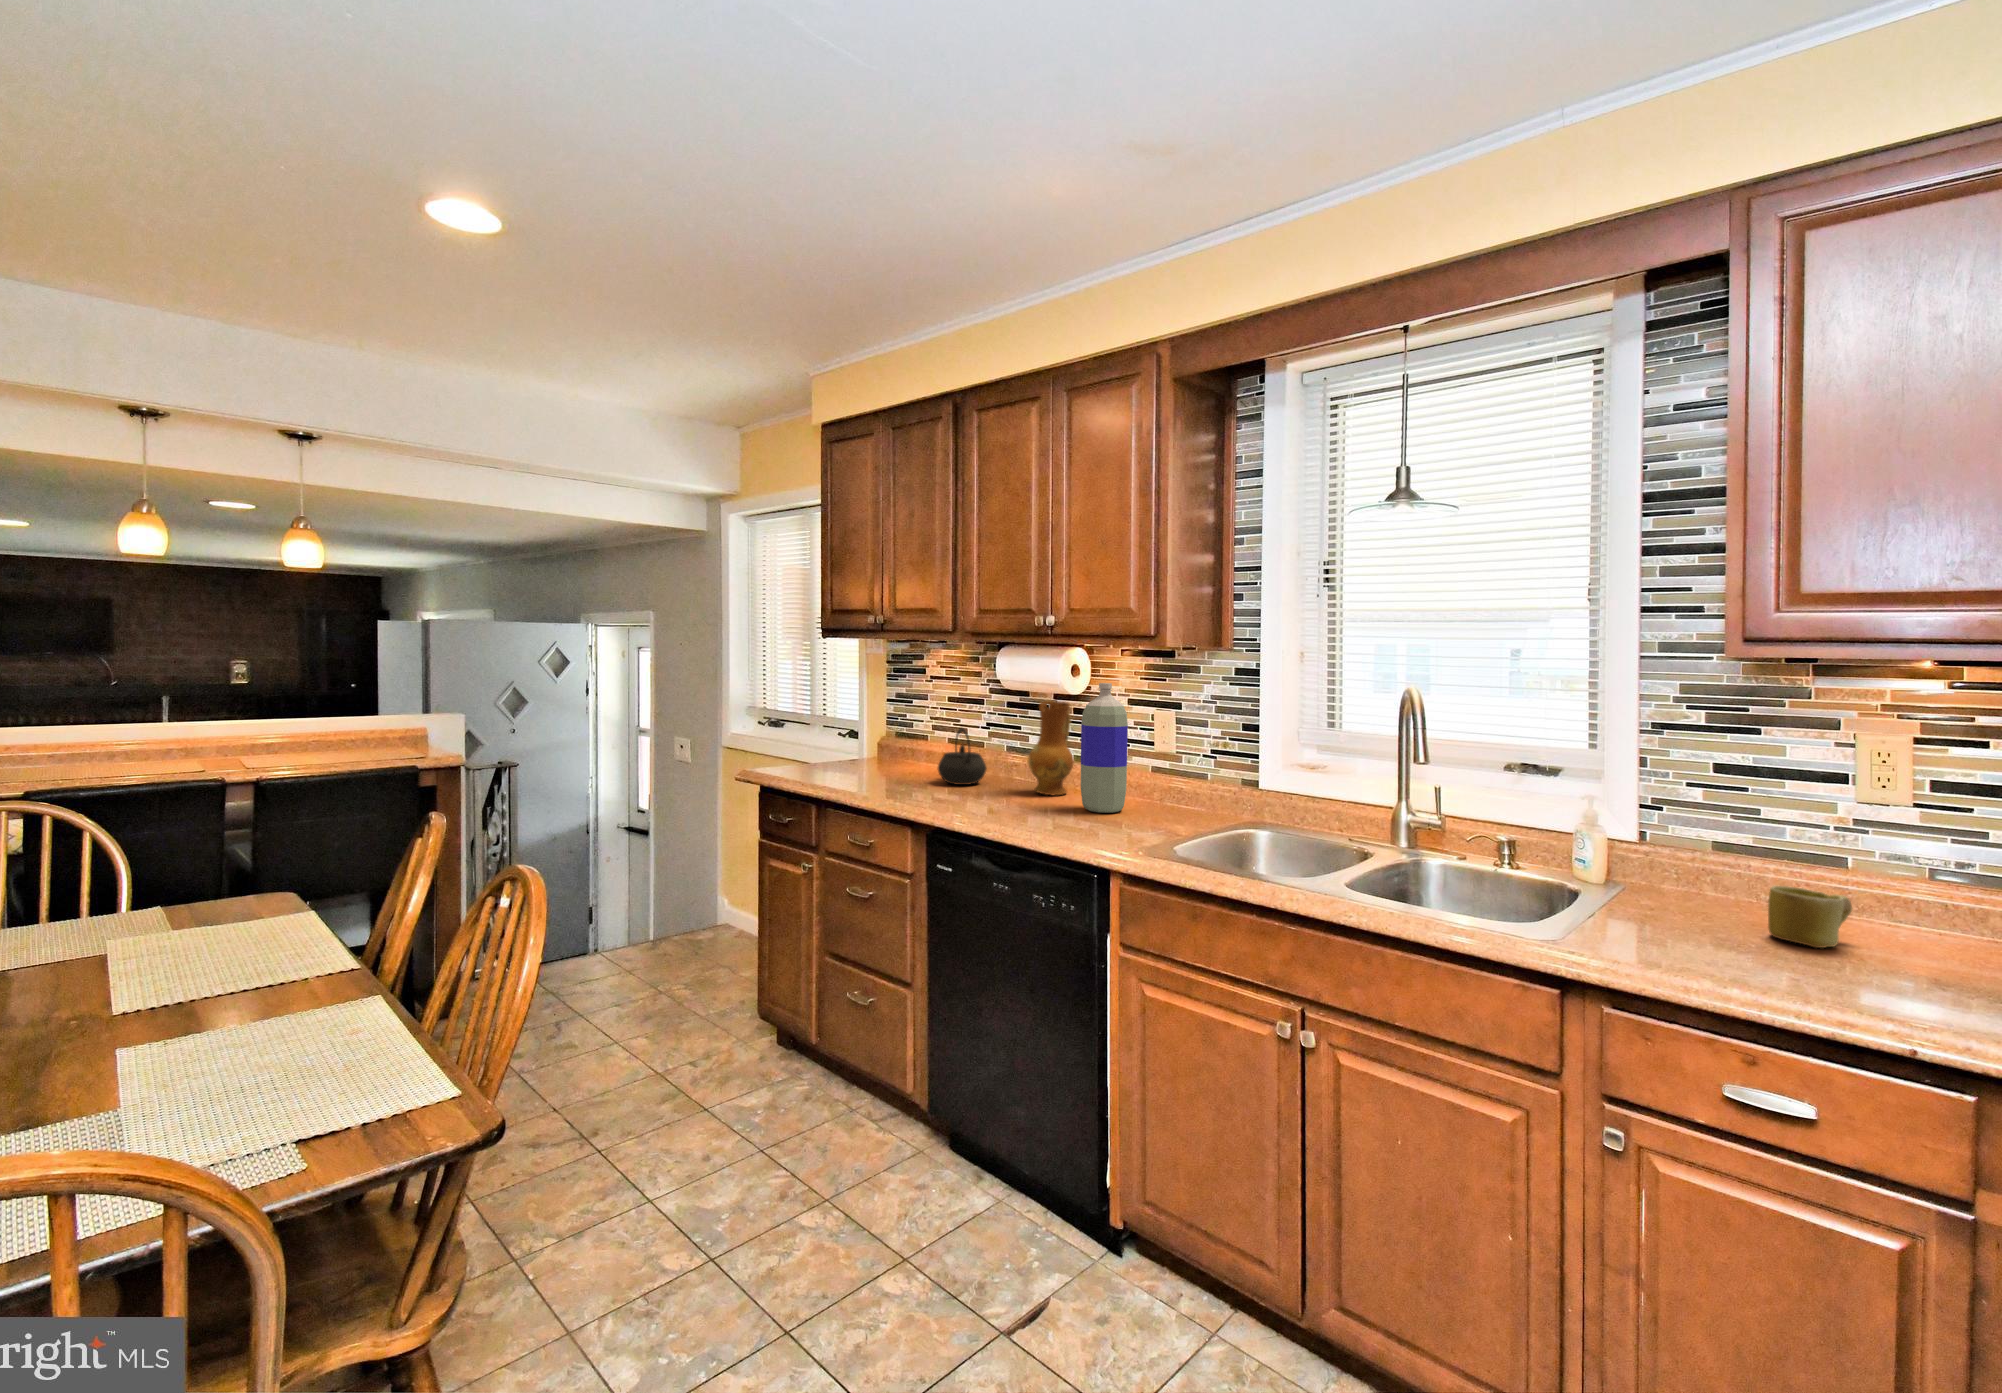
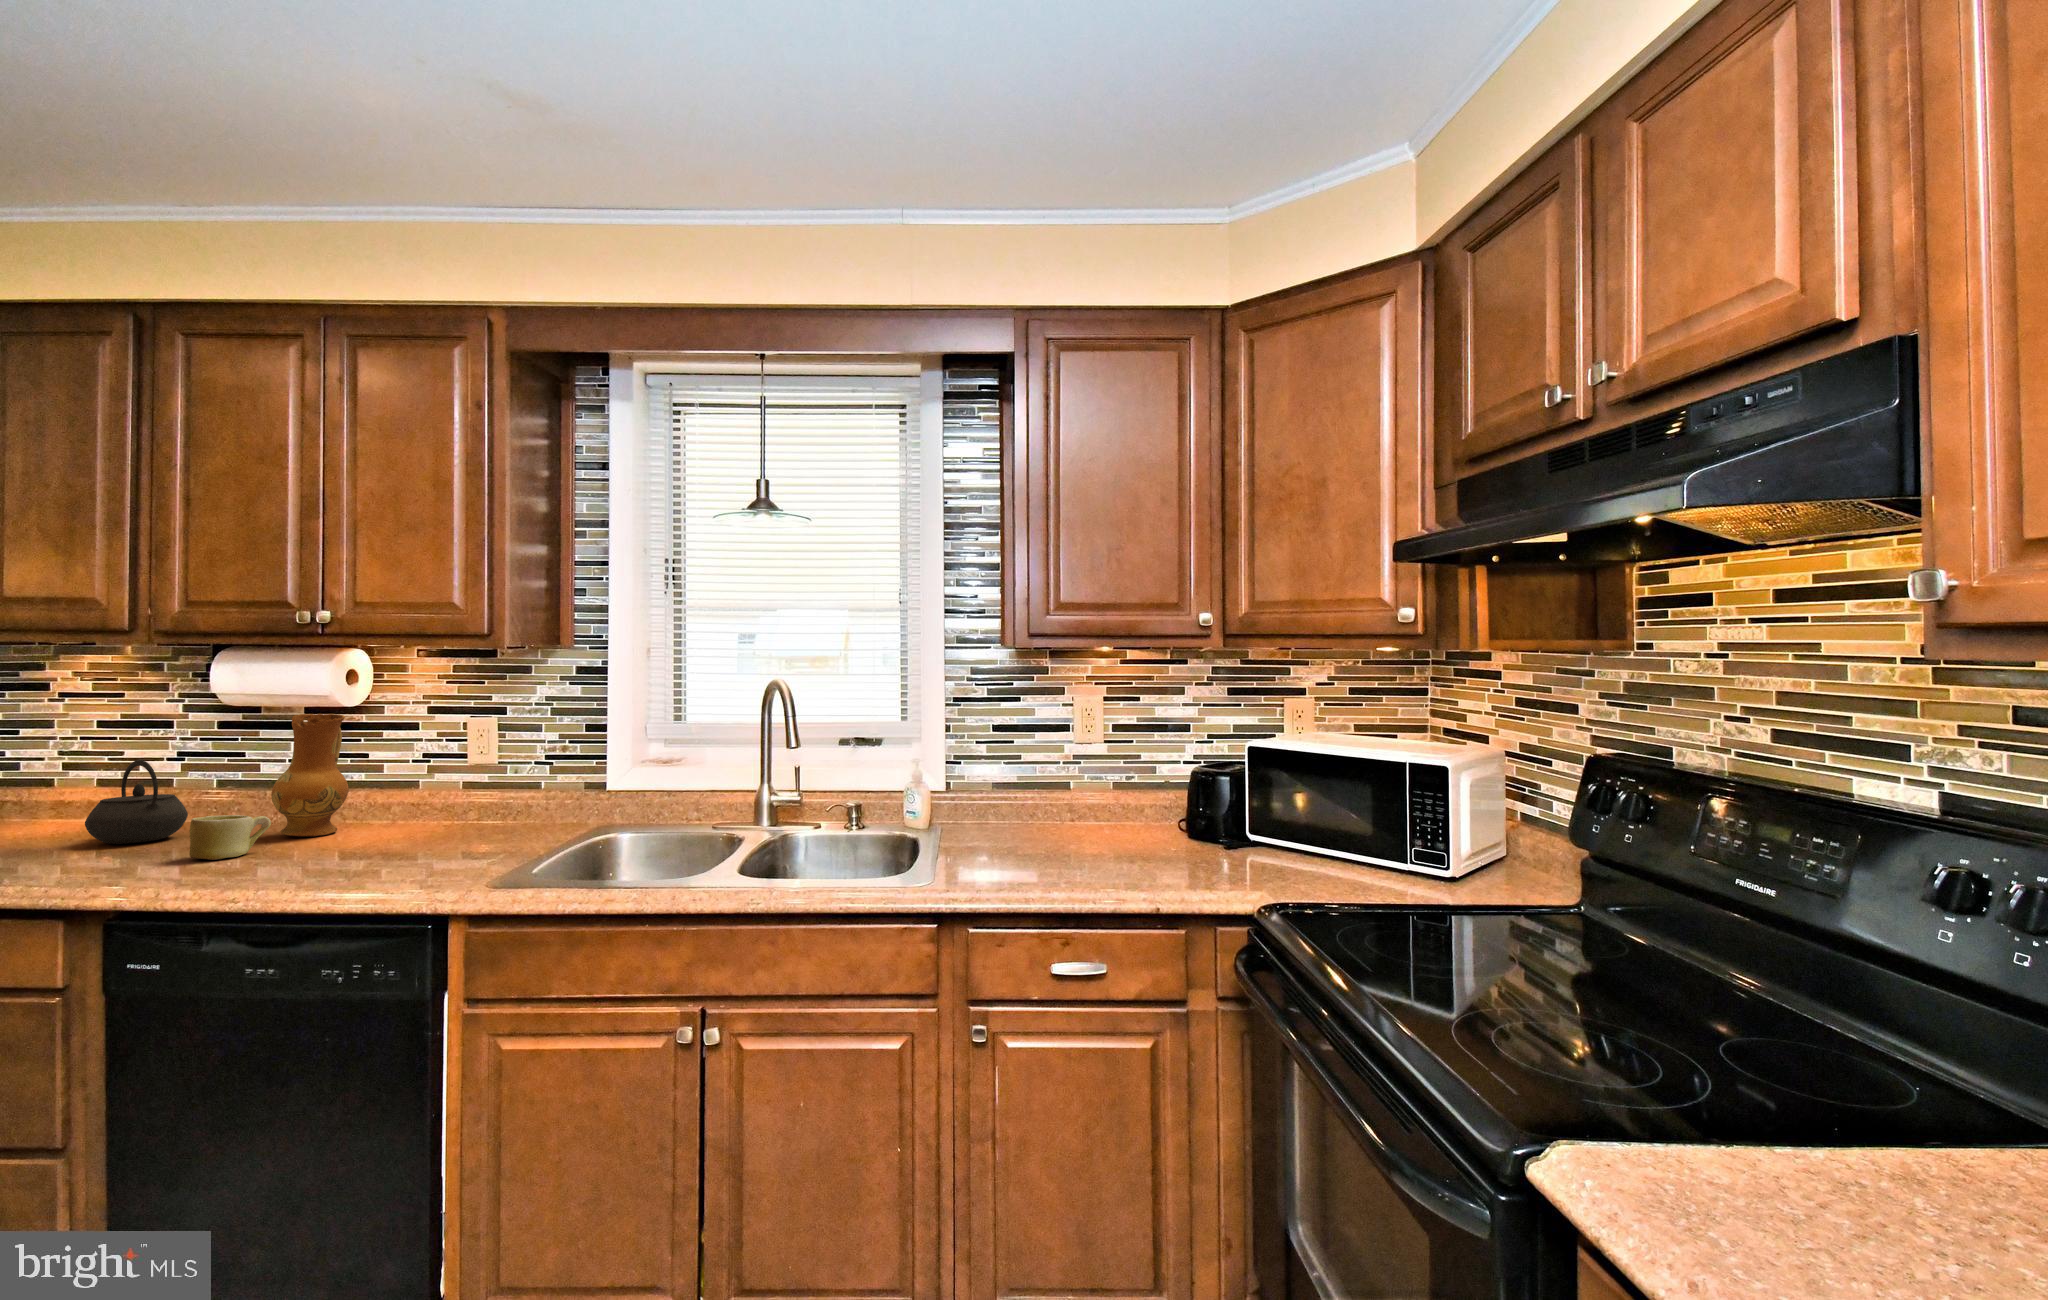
bottle: present [1081,683,1128,813] -> none [369,685,440,846]
mug: present [1768,886,1852,948] -> present [189,815,271,860]

